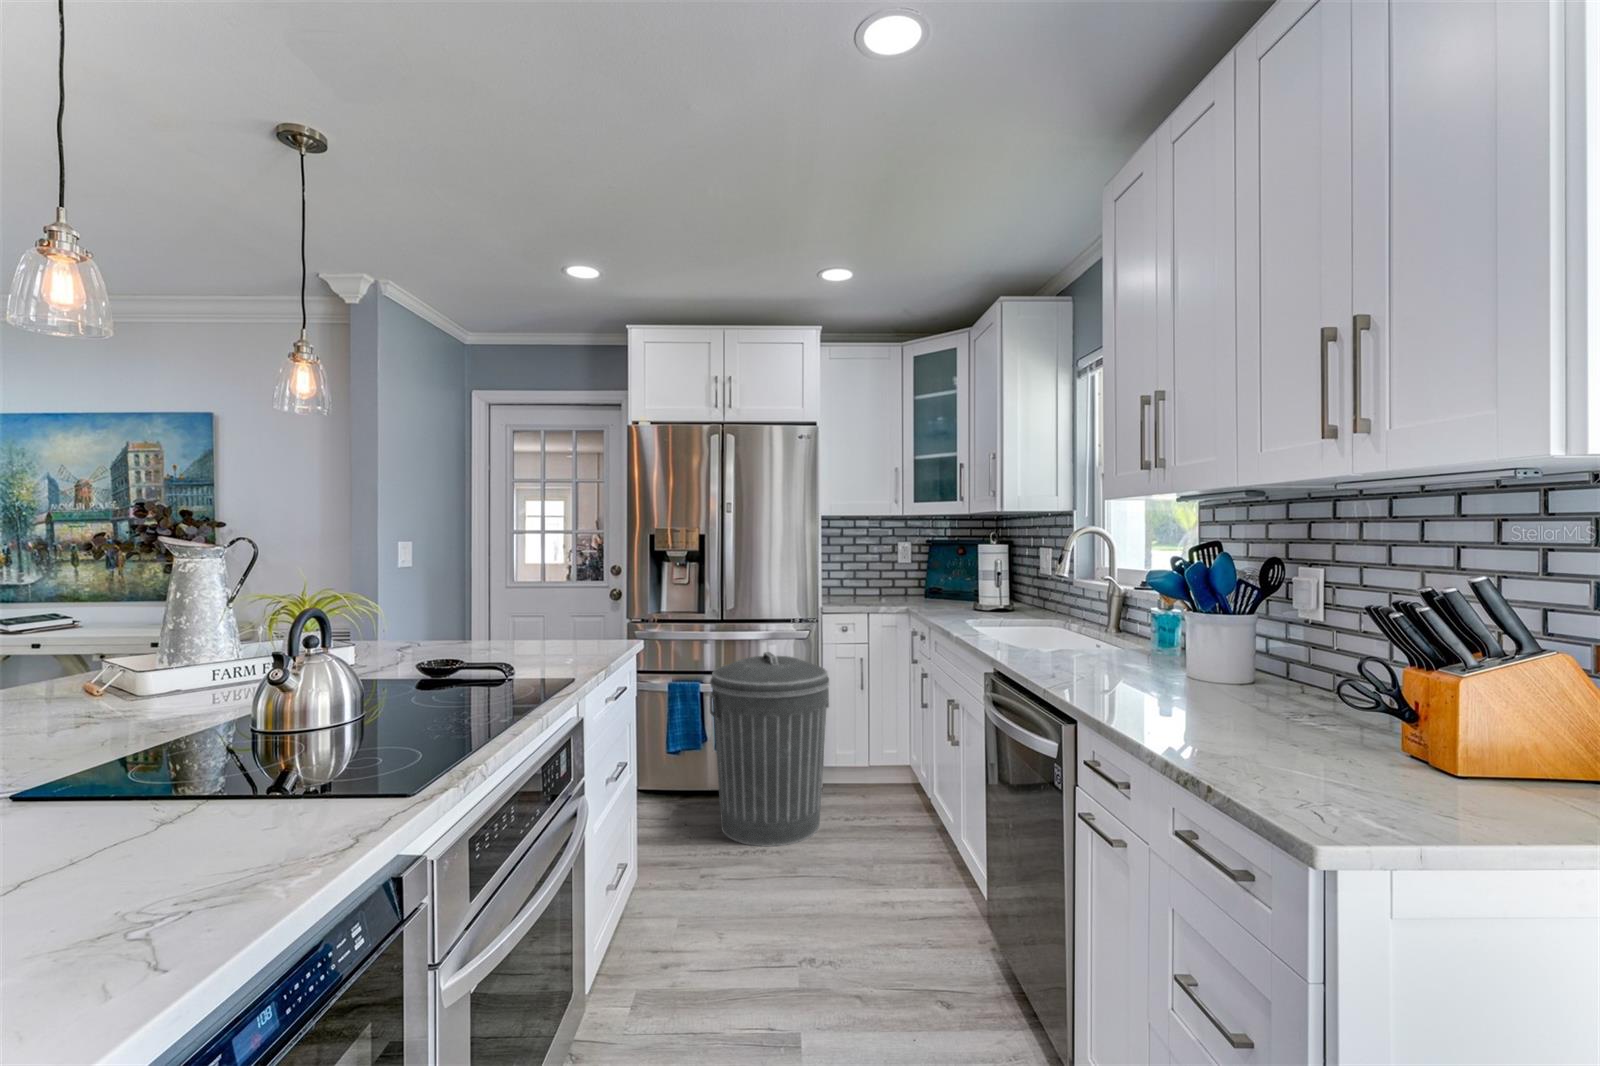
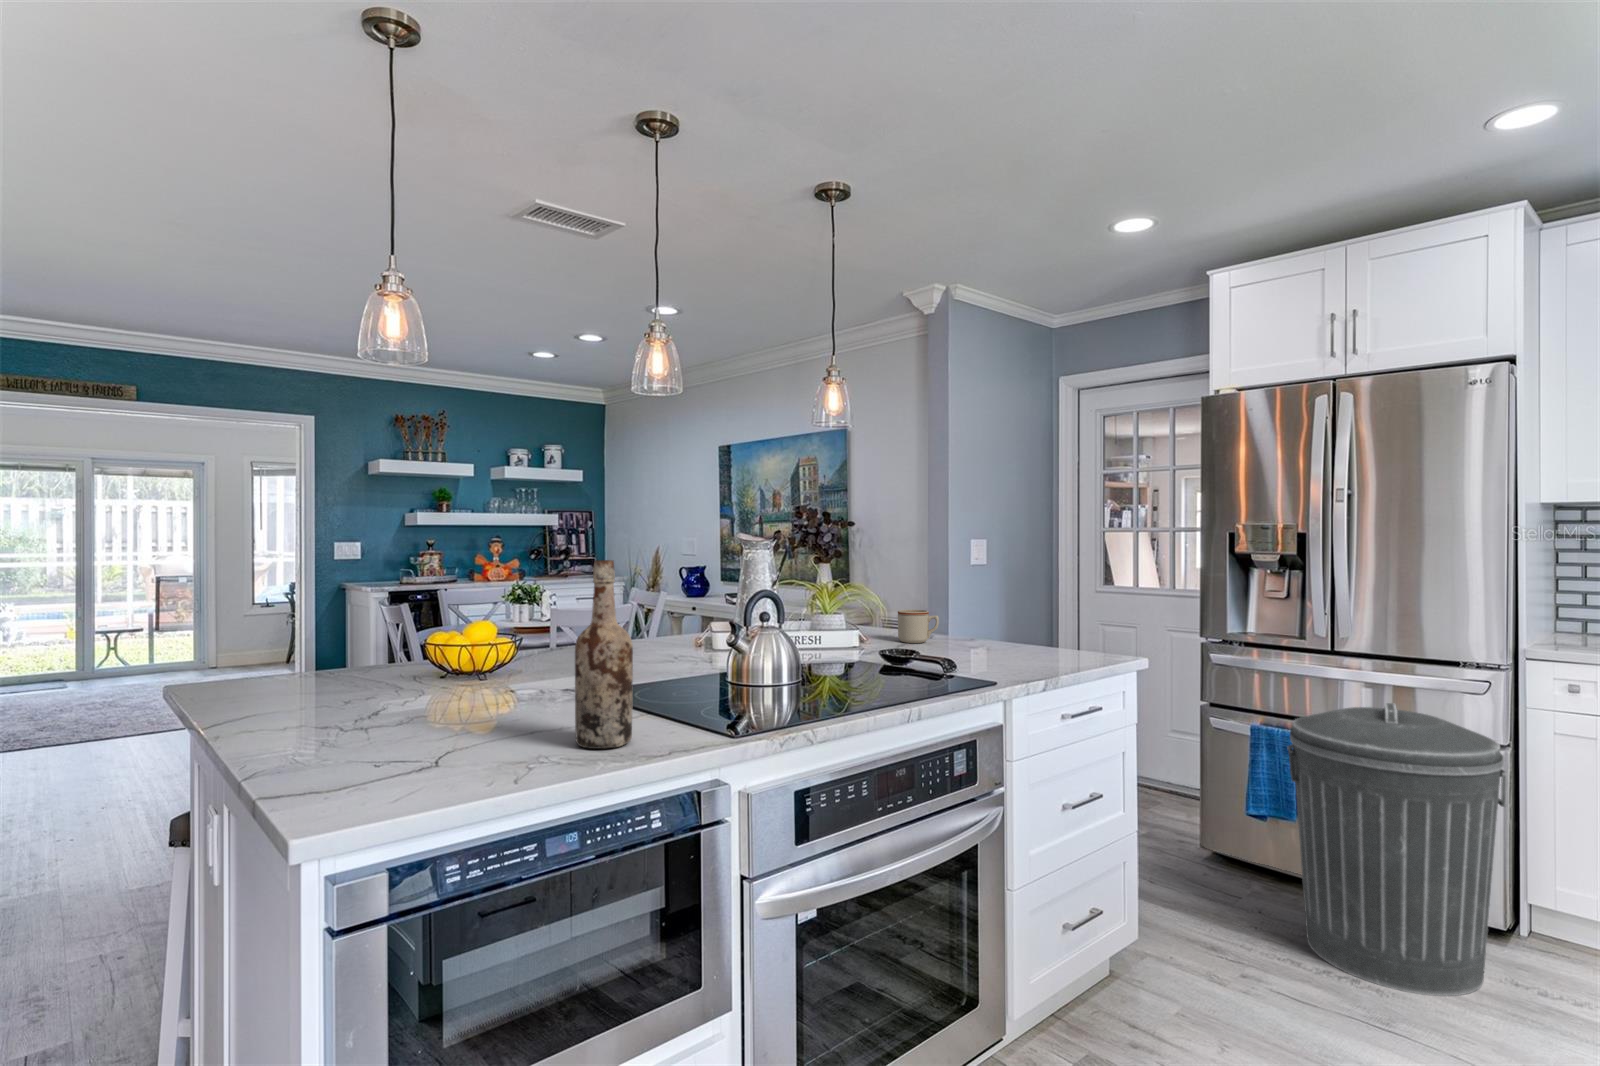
wine bottle: none [147,582,259,880] -> present [575,560,633,749]
mug: none [388,618,437,654] -> present [898,610,939,643]

